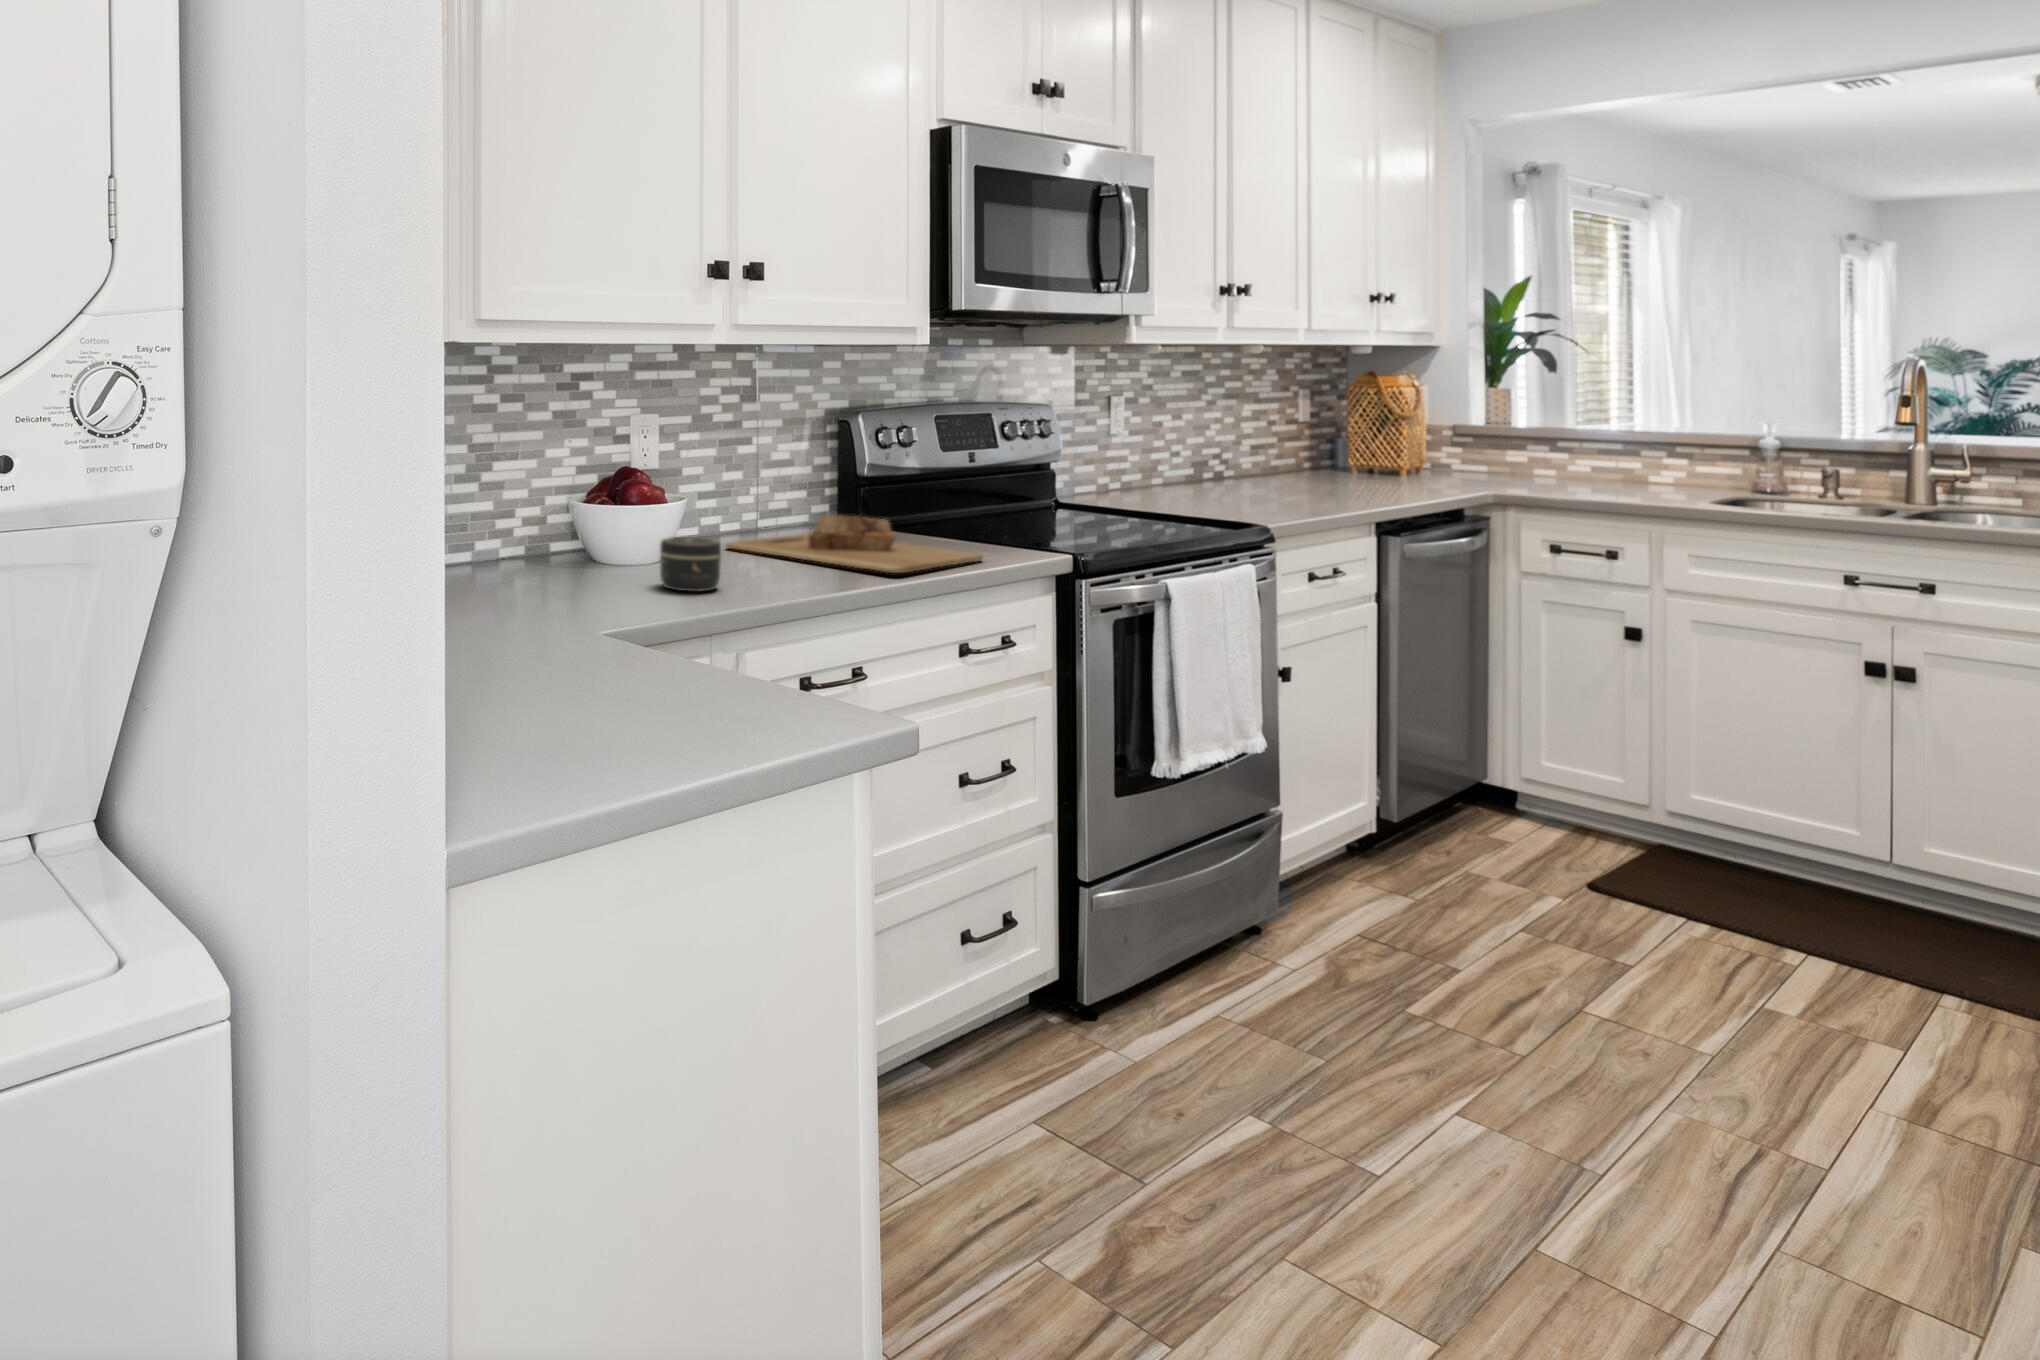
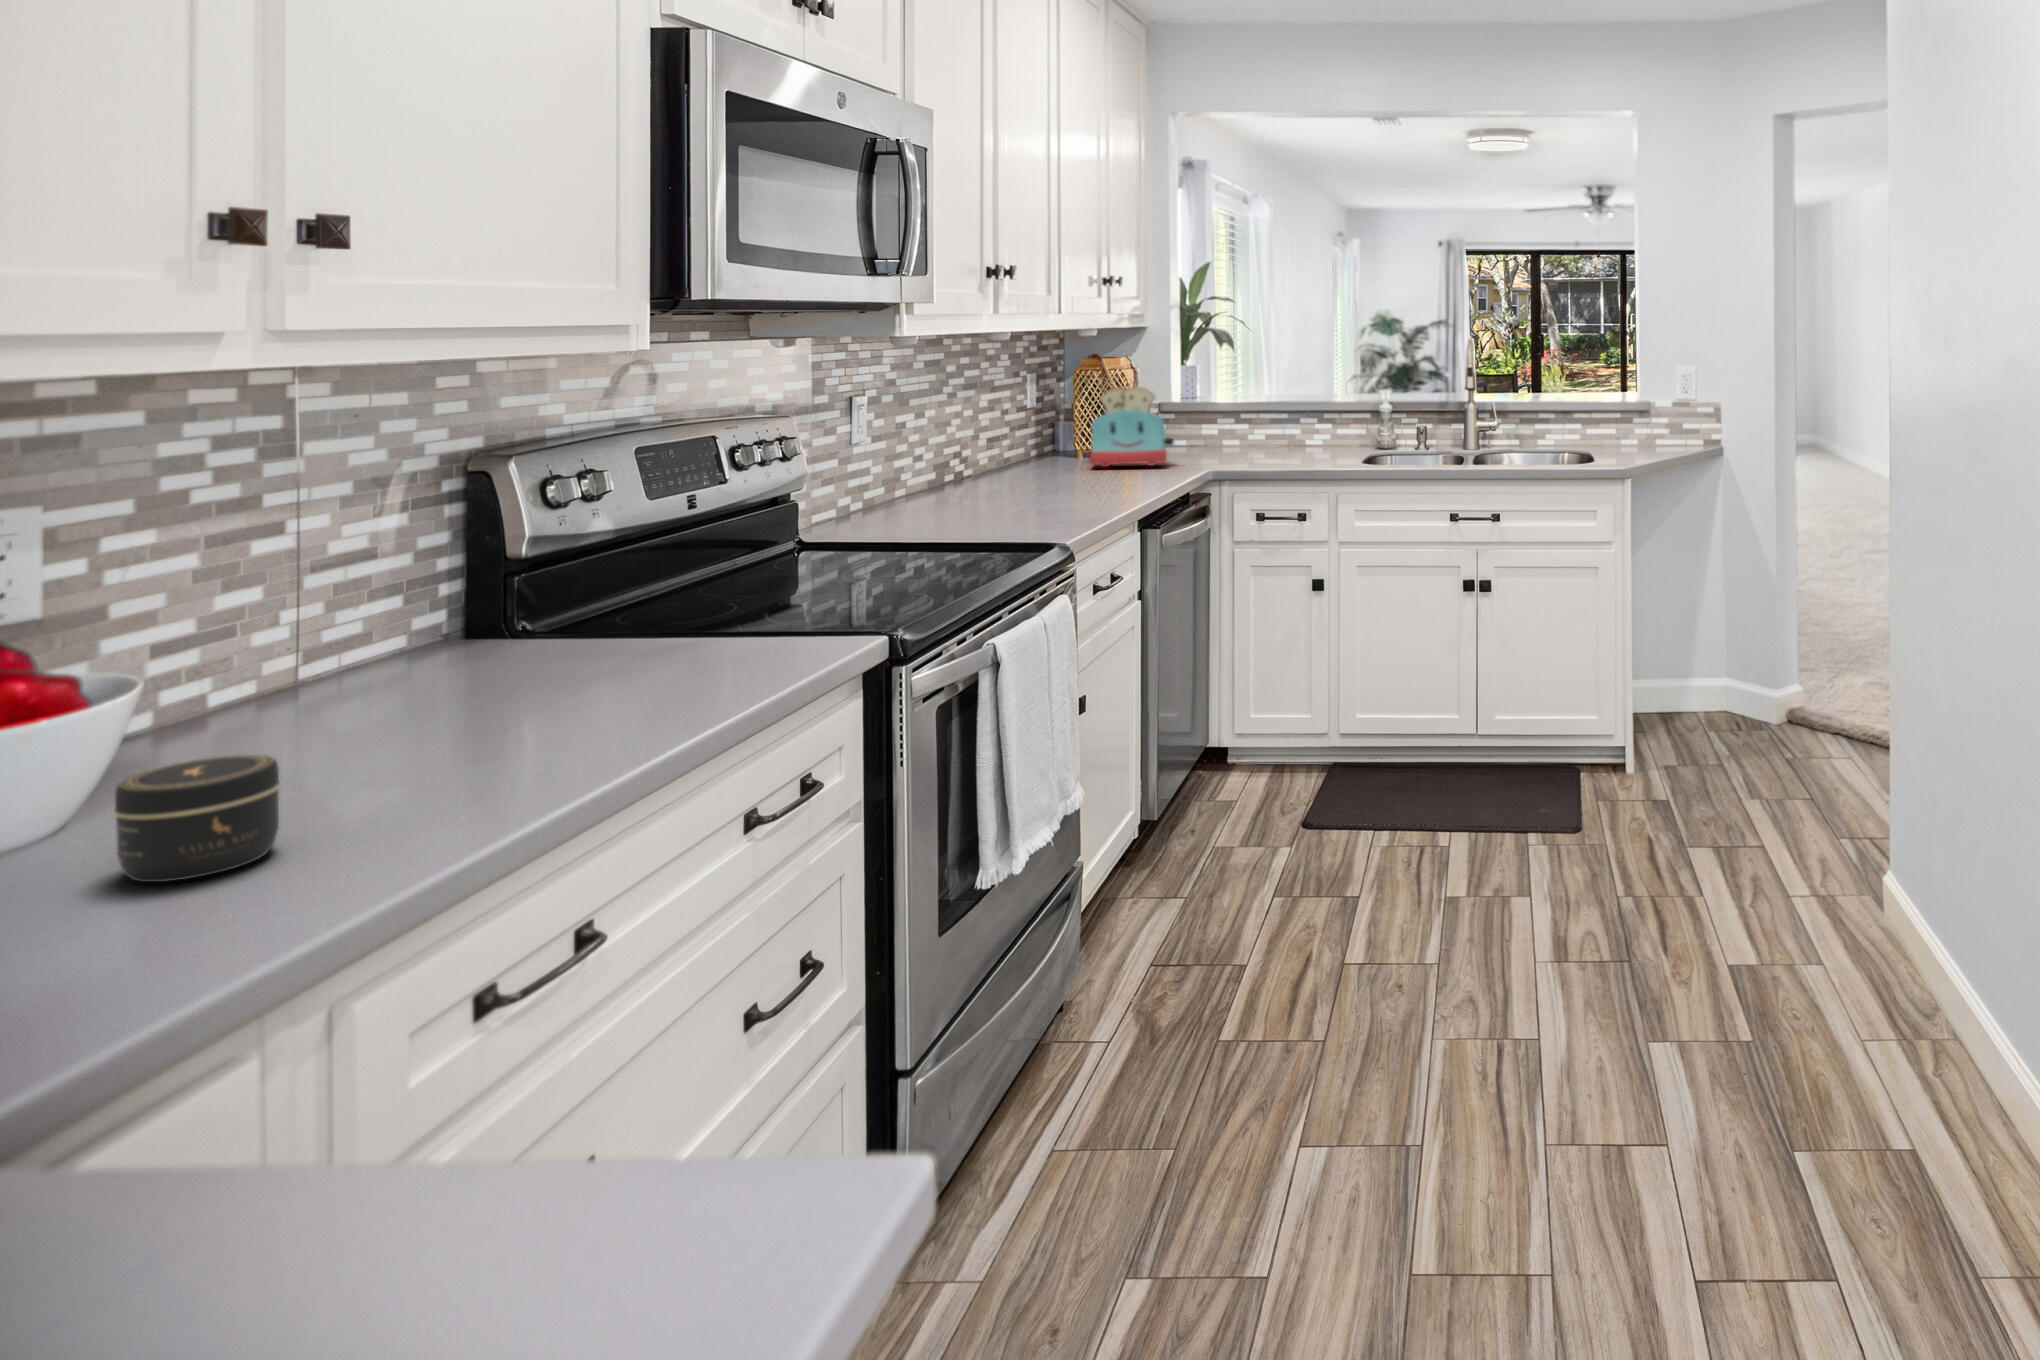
toaster: none [1356,406,1455,485] -> present [1089,387,1174,467]
cutting board: present [726,515,983,573] -> none [253,633,751,740]

